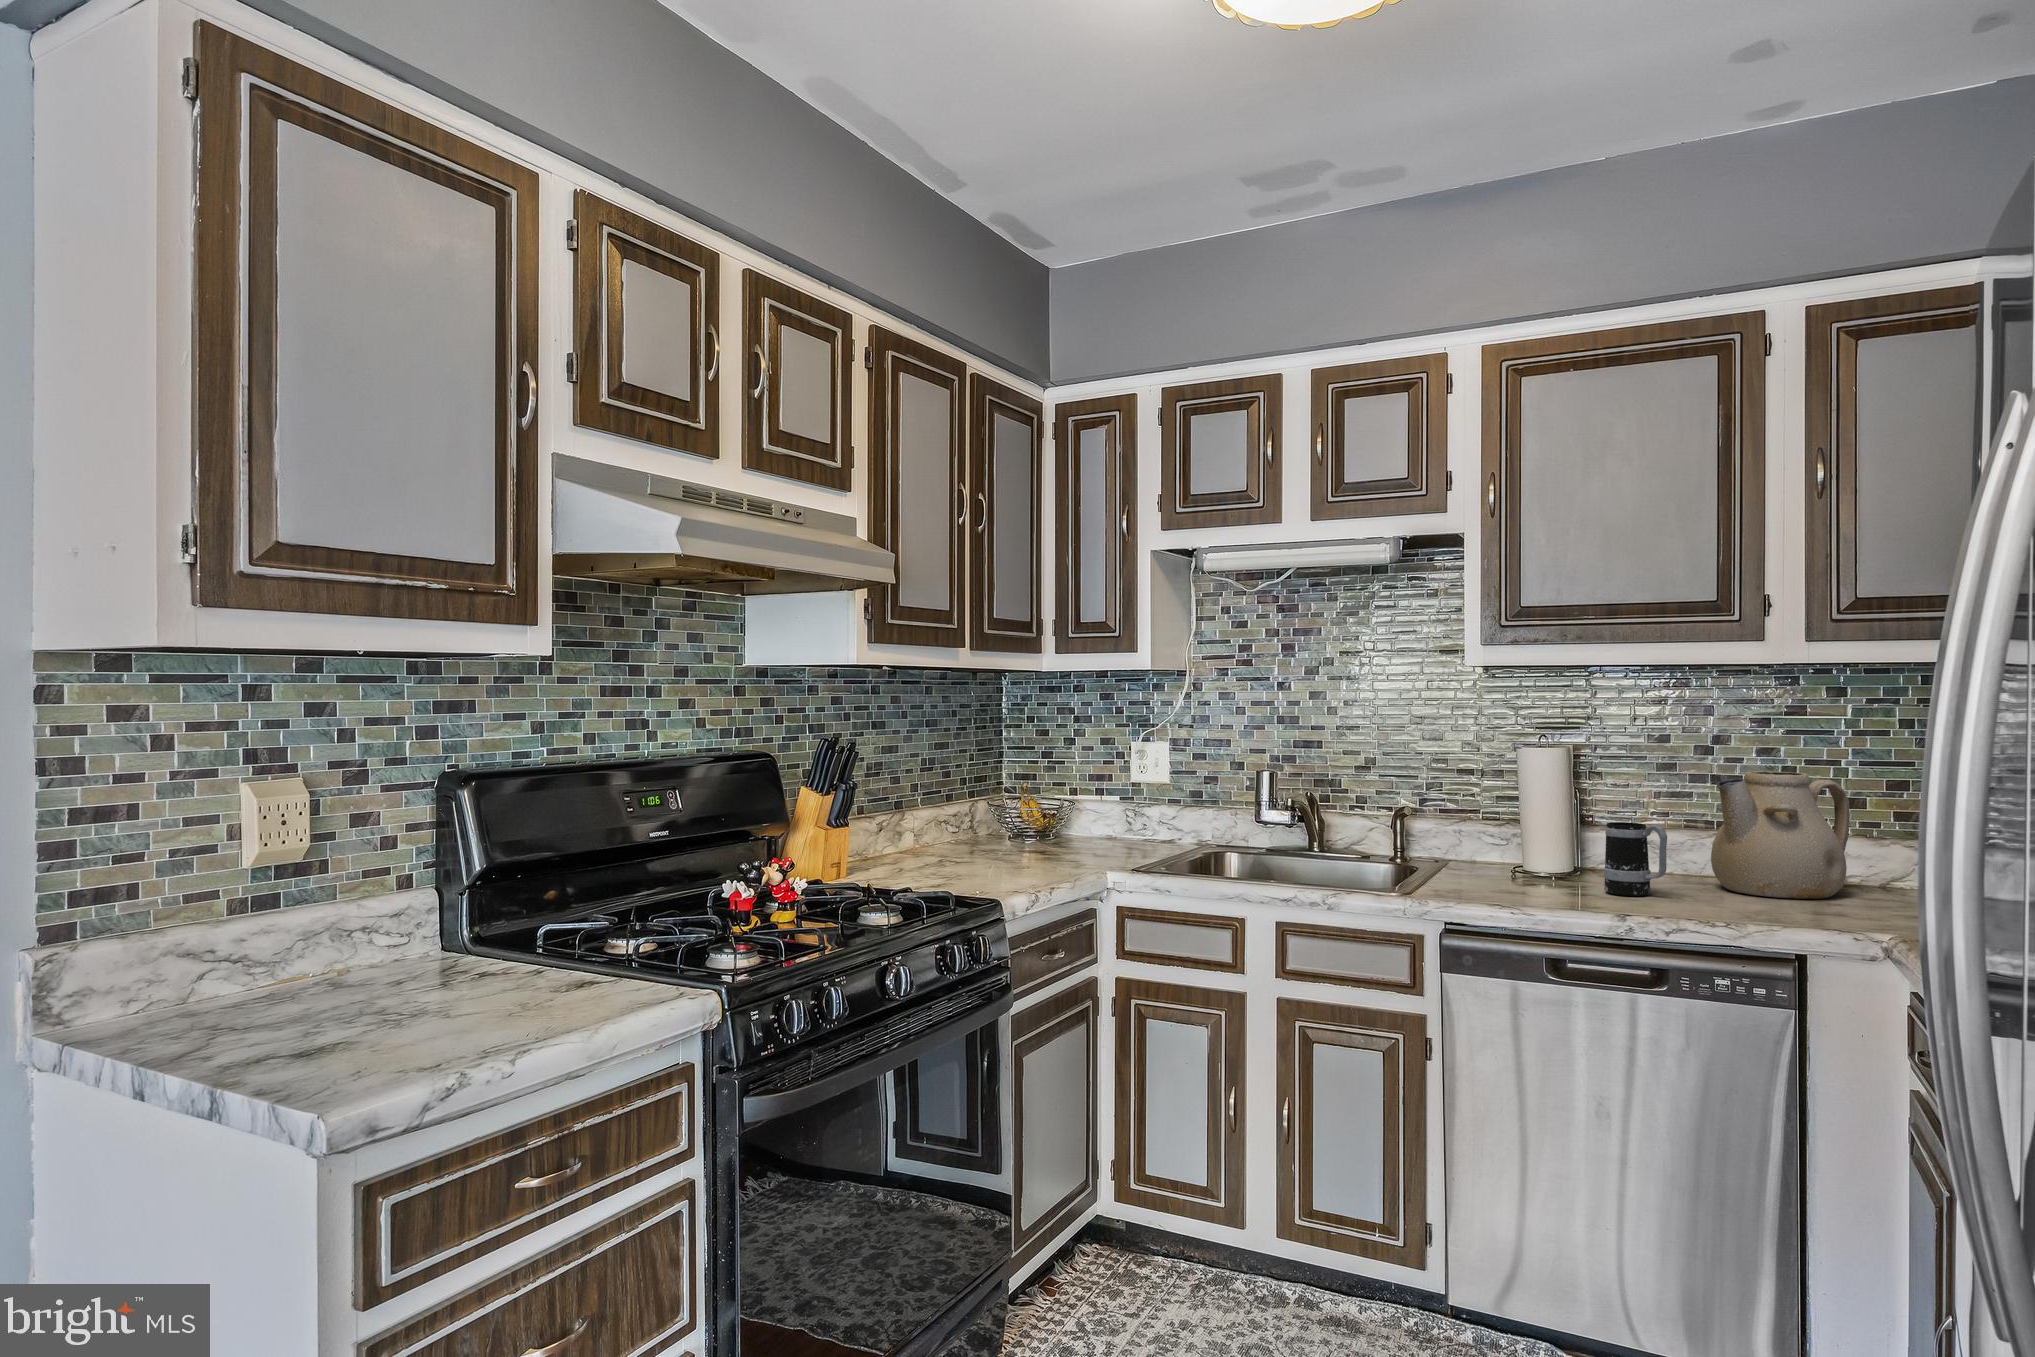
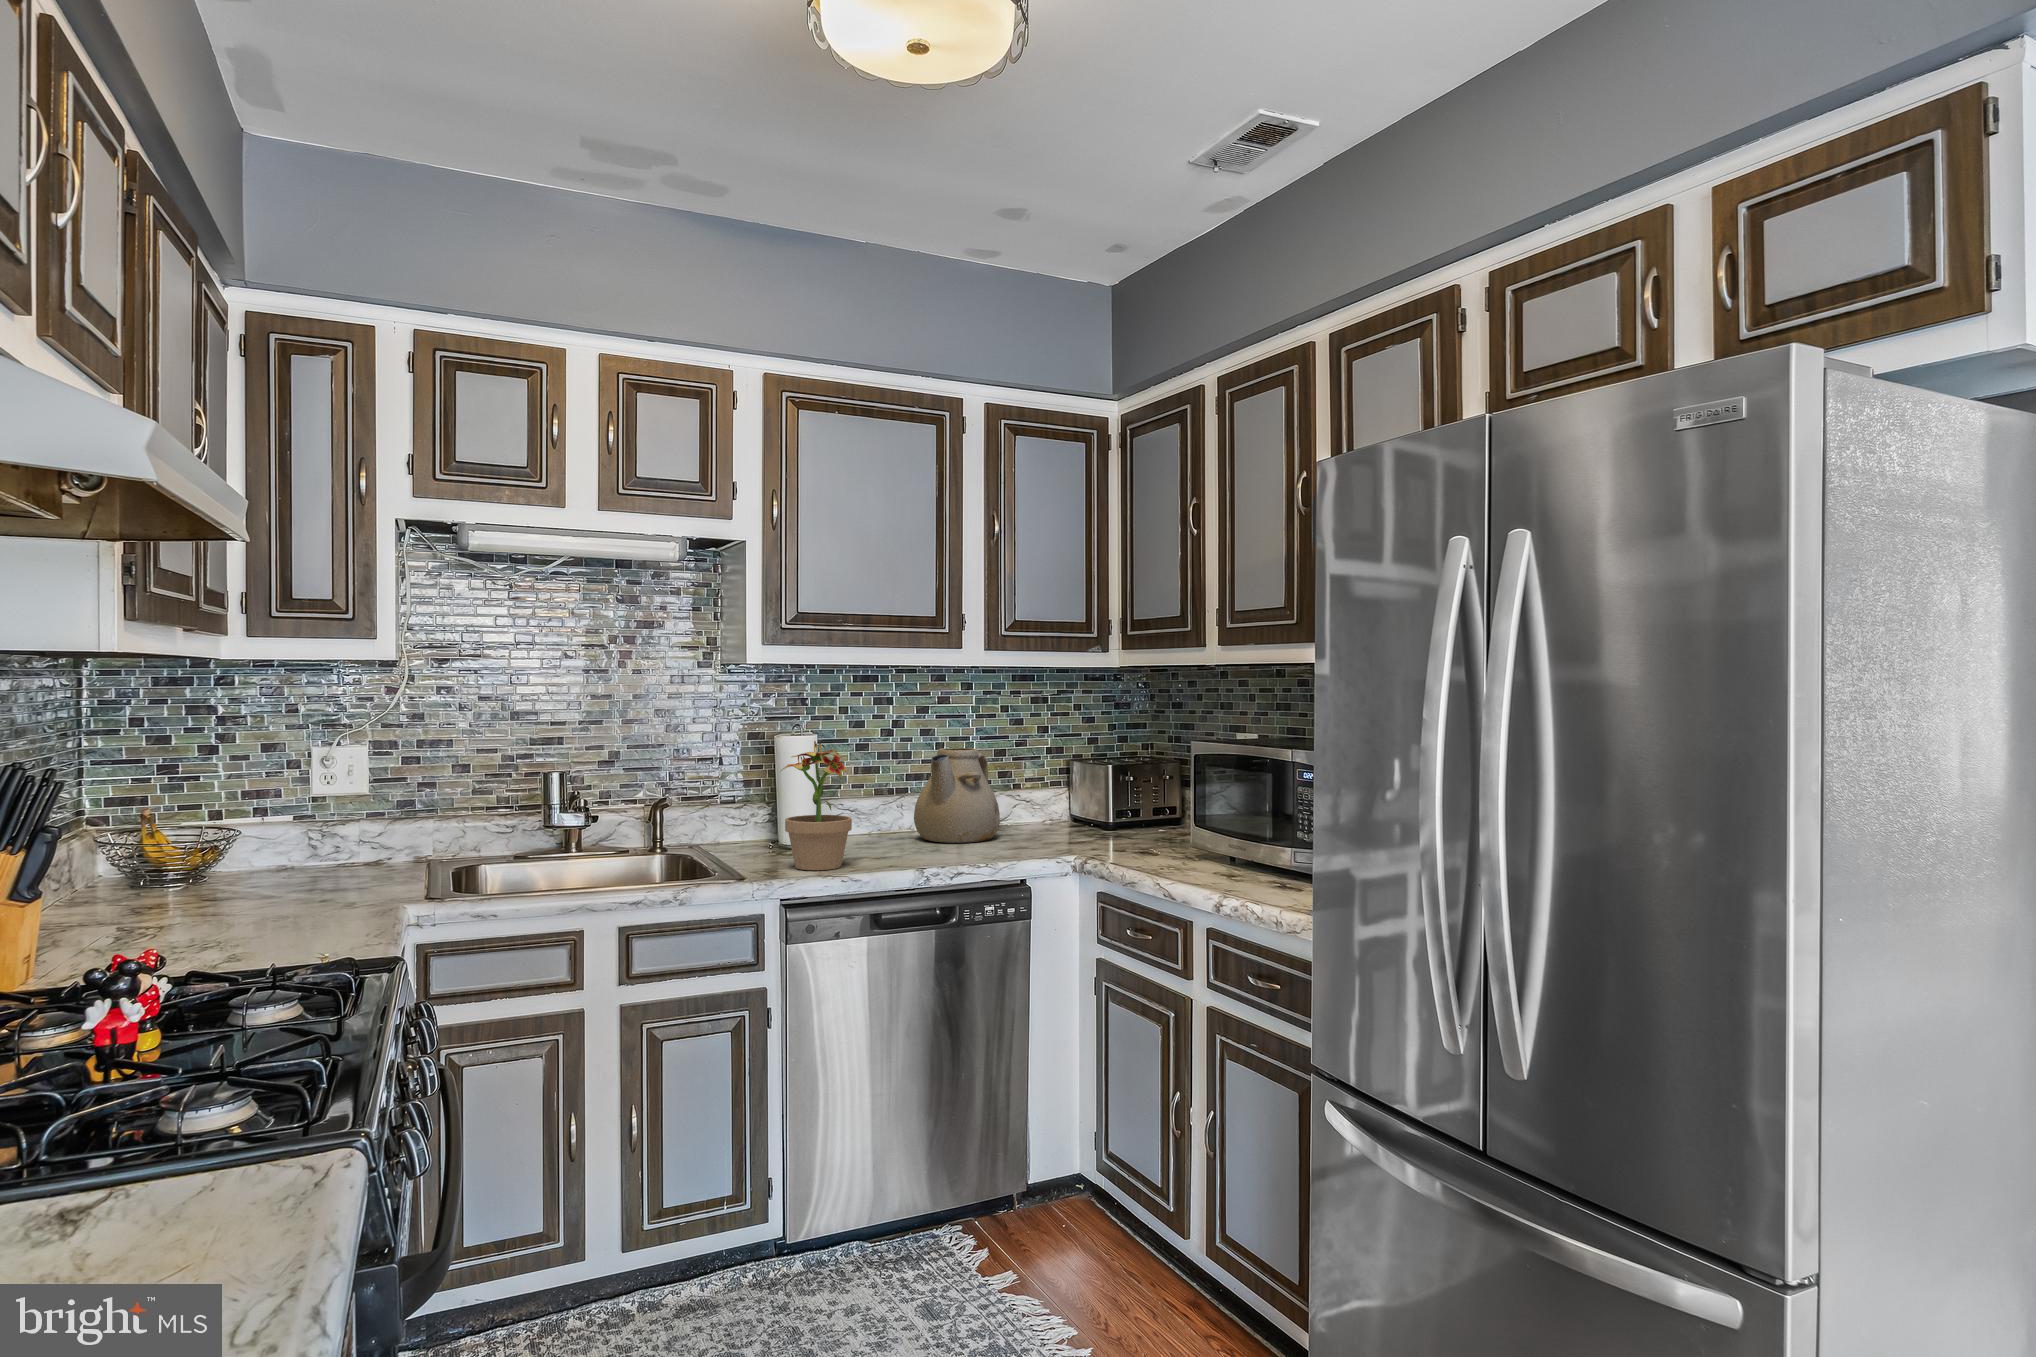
potted plant: none [1462,753,1555,900] -> present [781,741,852,870]
mug: present [1604,822,1667,896] -> none [865,794,914,855]

